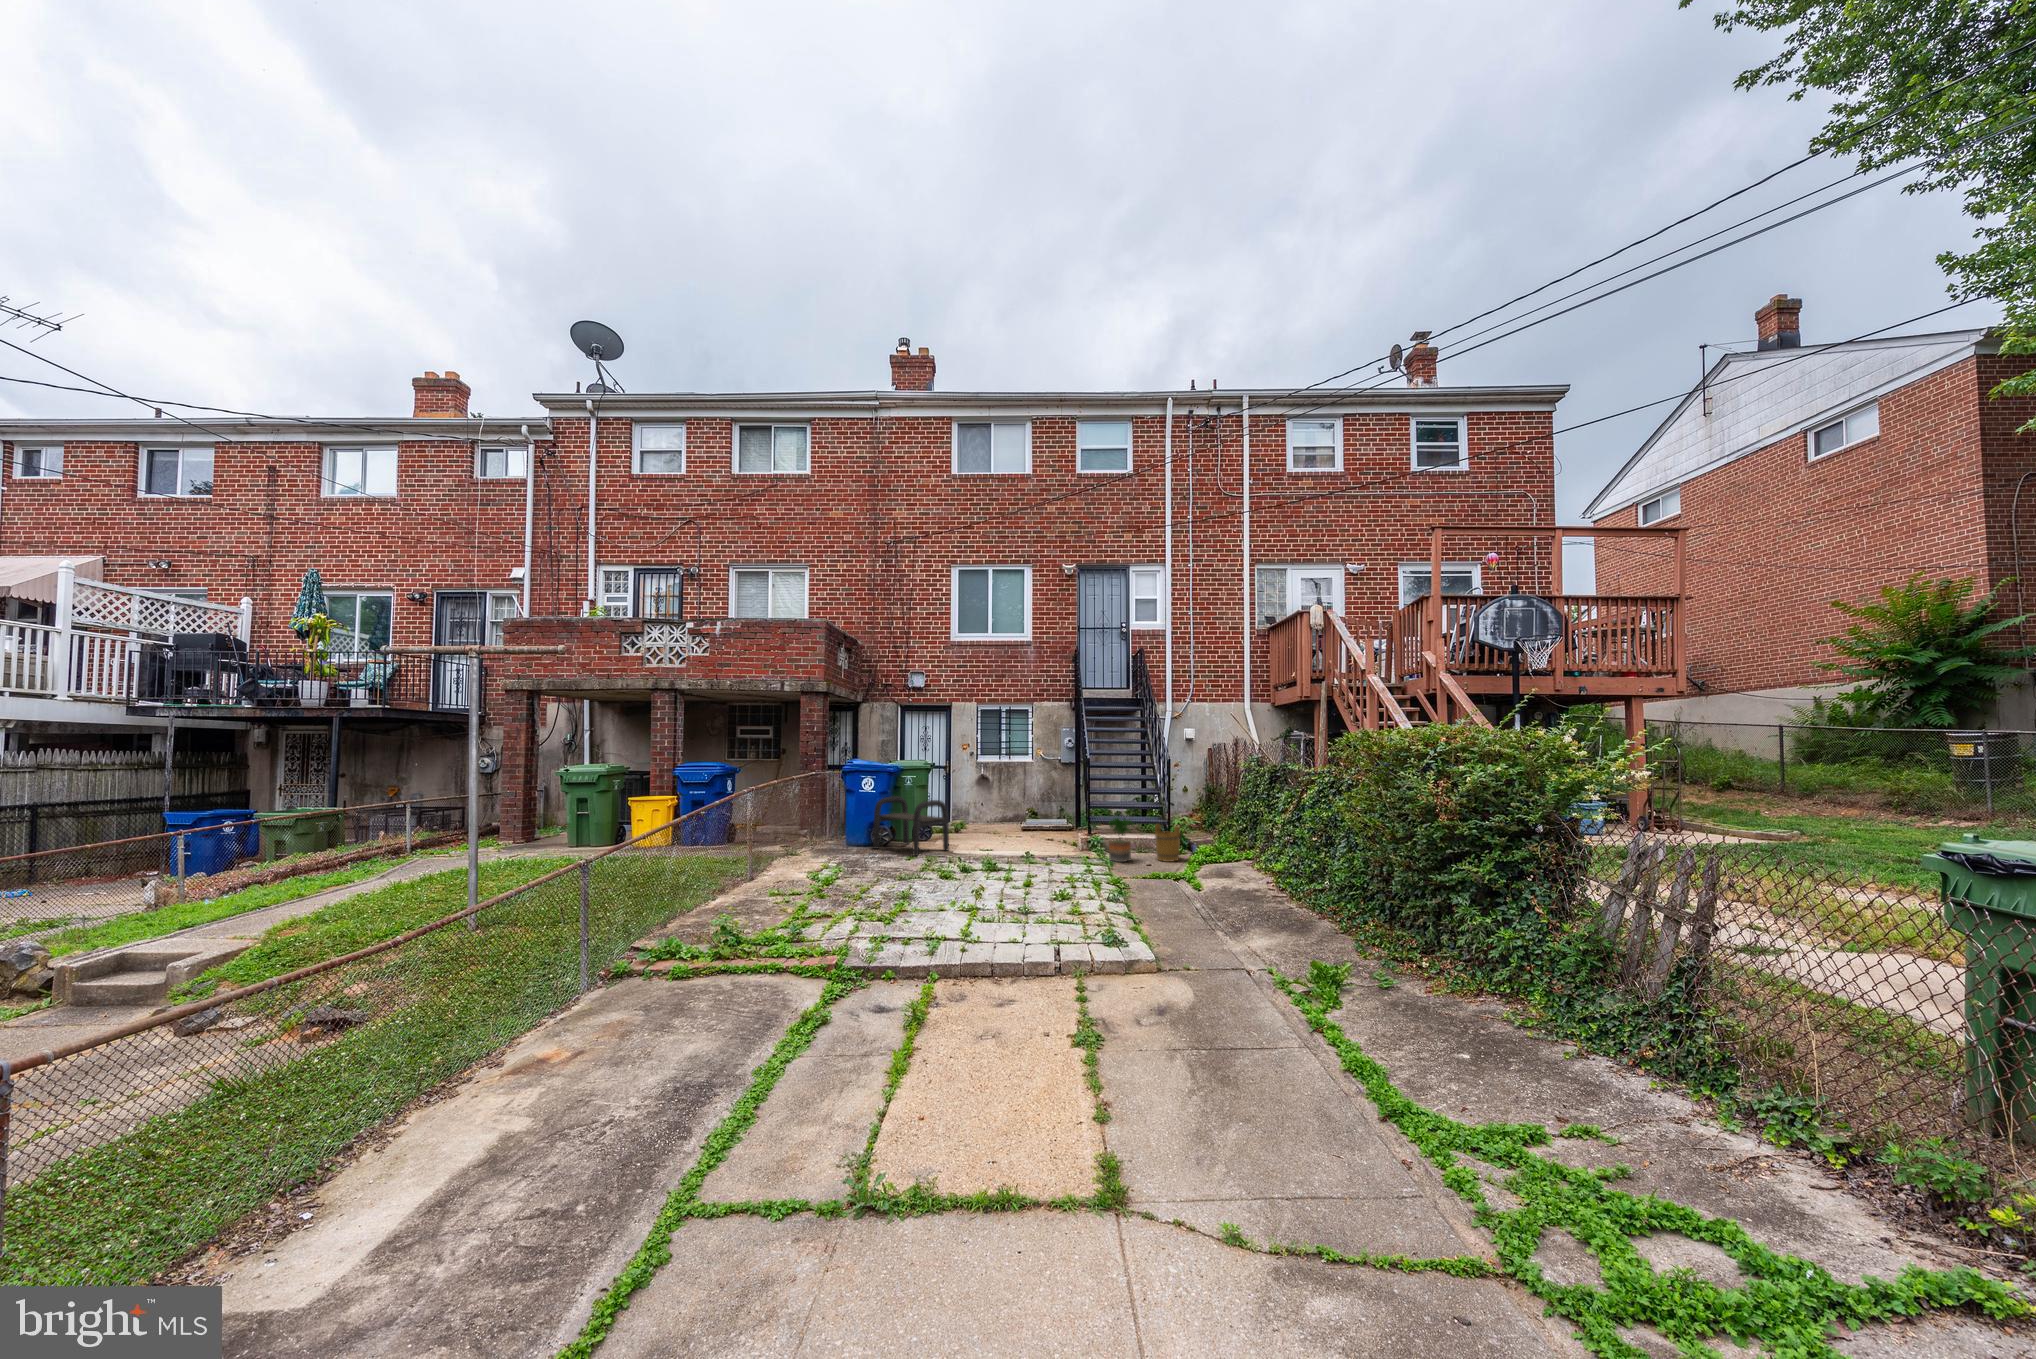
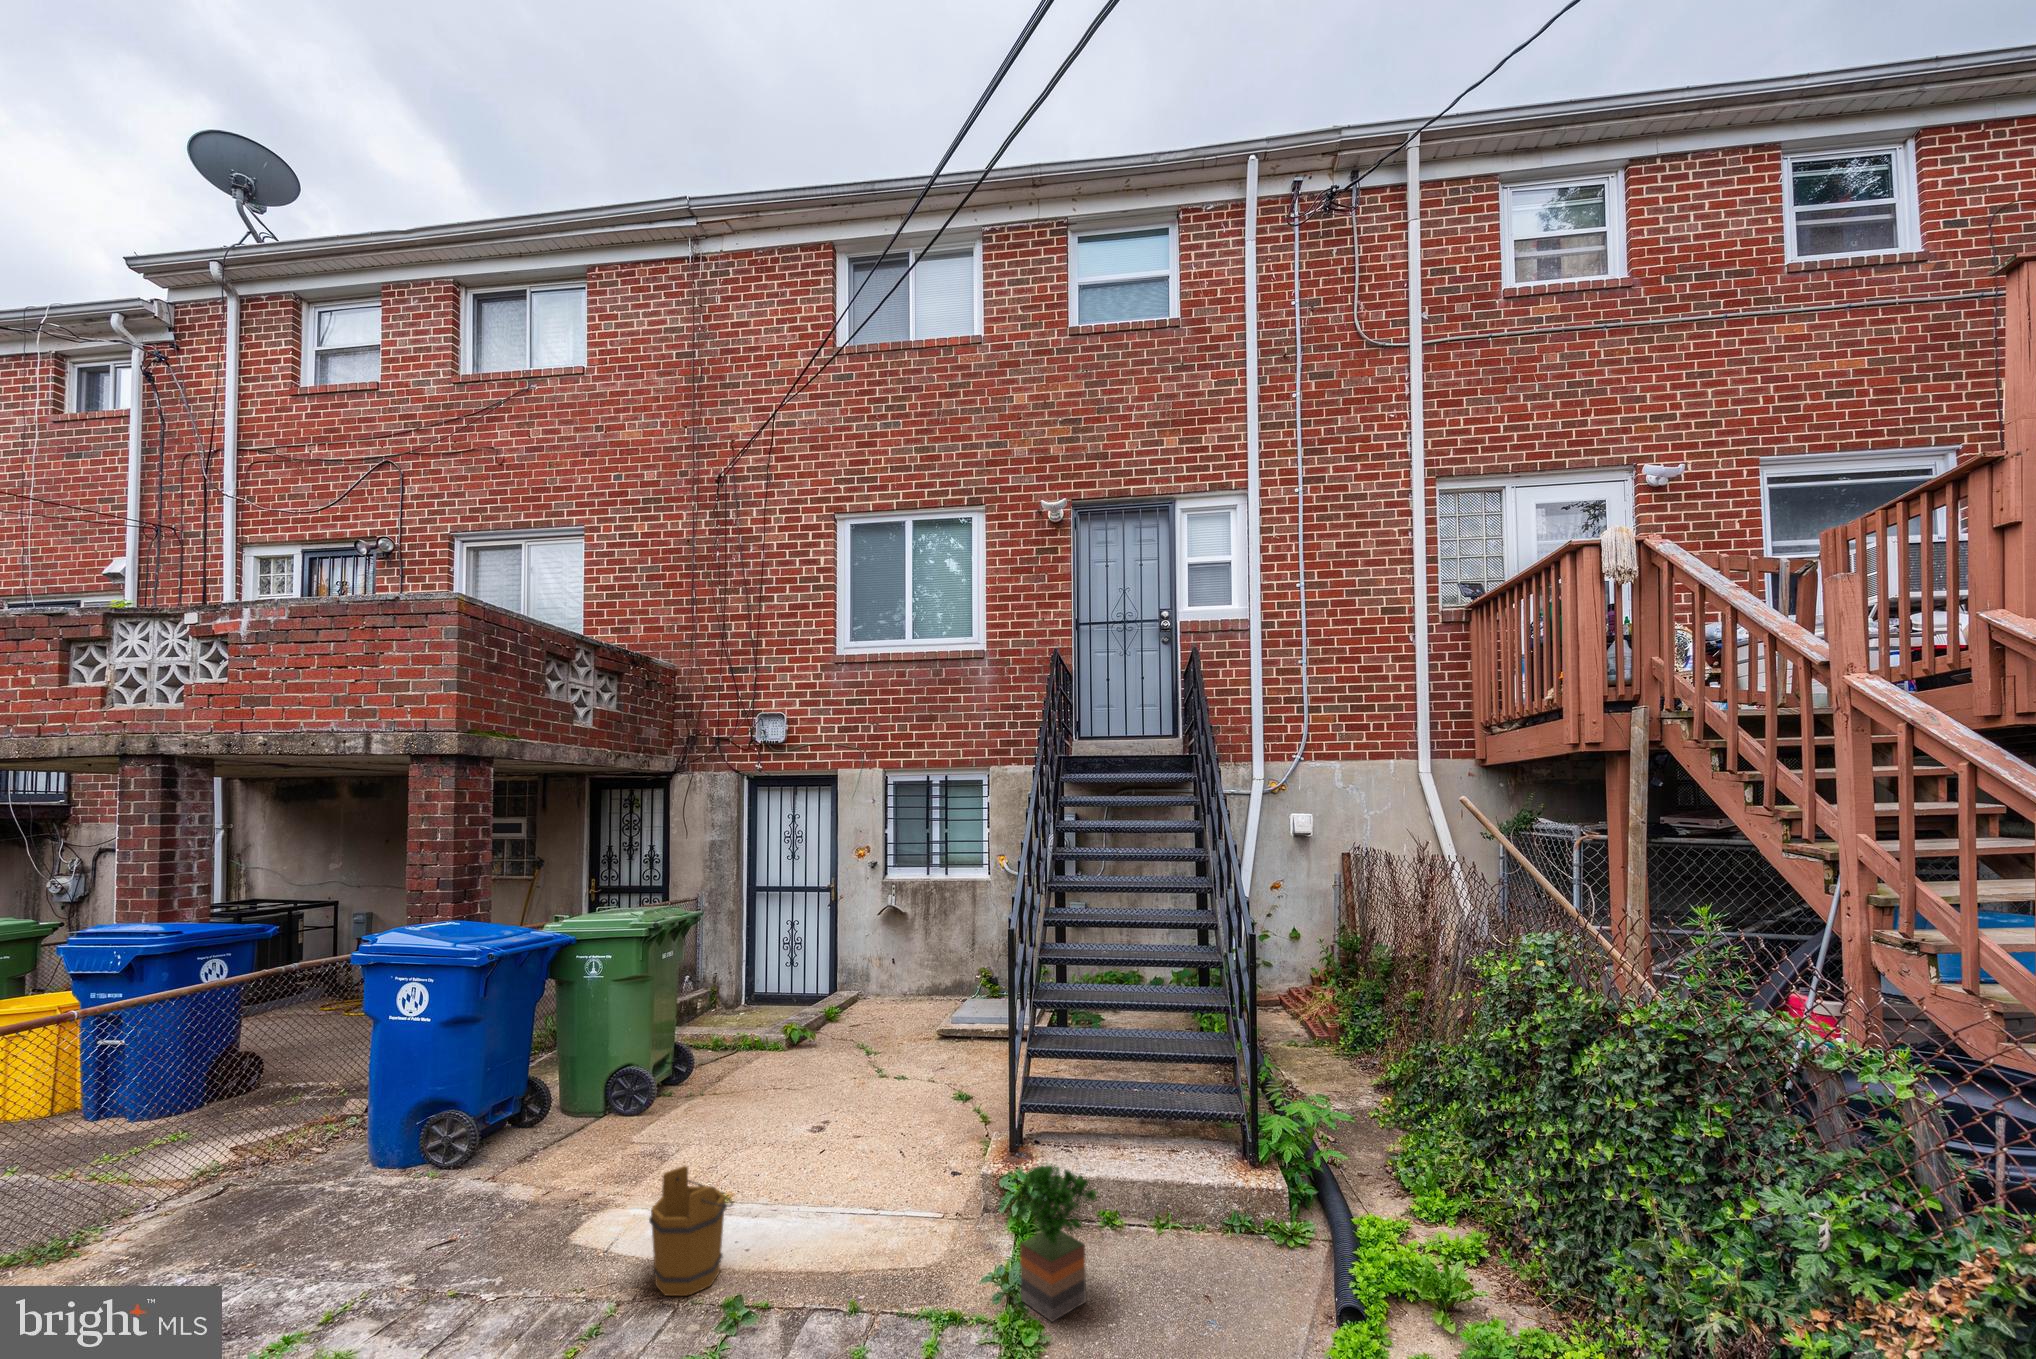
bench: present [873,796,949,855] -> none [514,1015,668,1210]
bucket: present [1155,824,1181,862] -> present [649,1166,733,1296]

